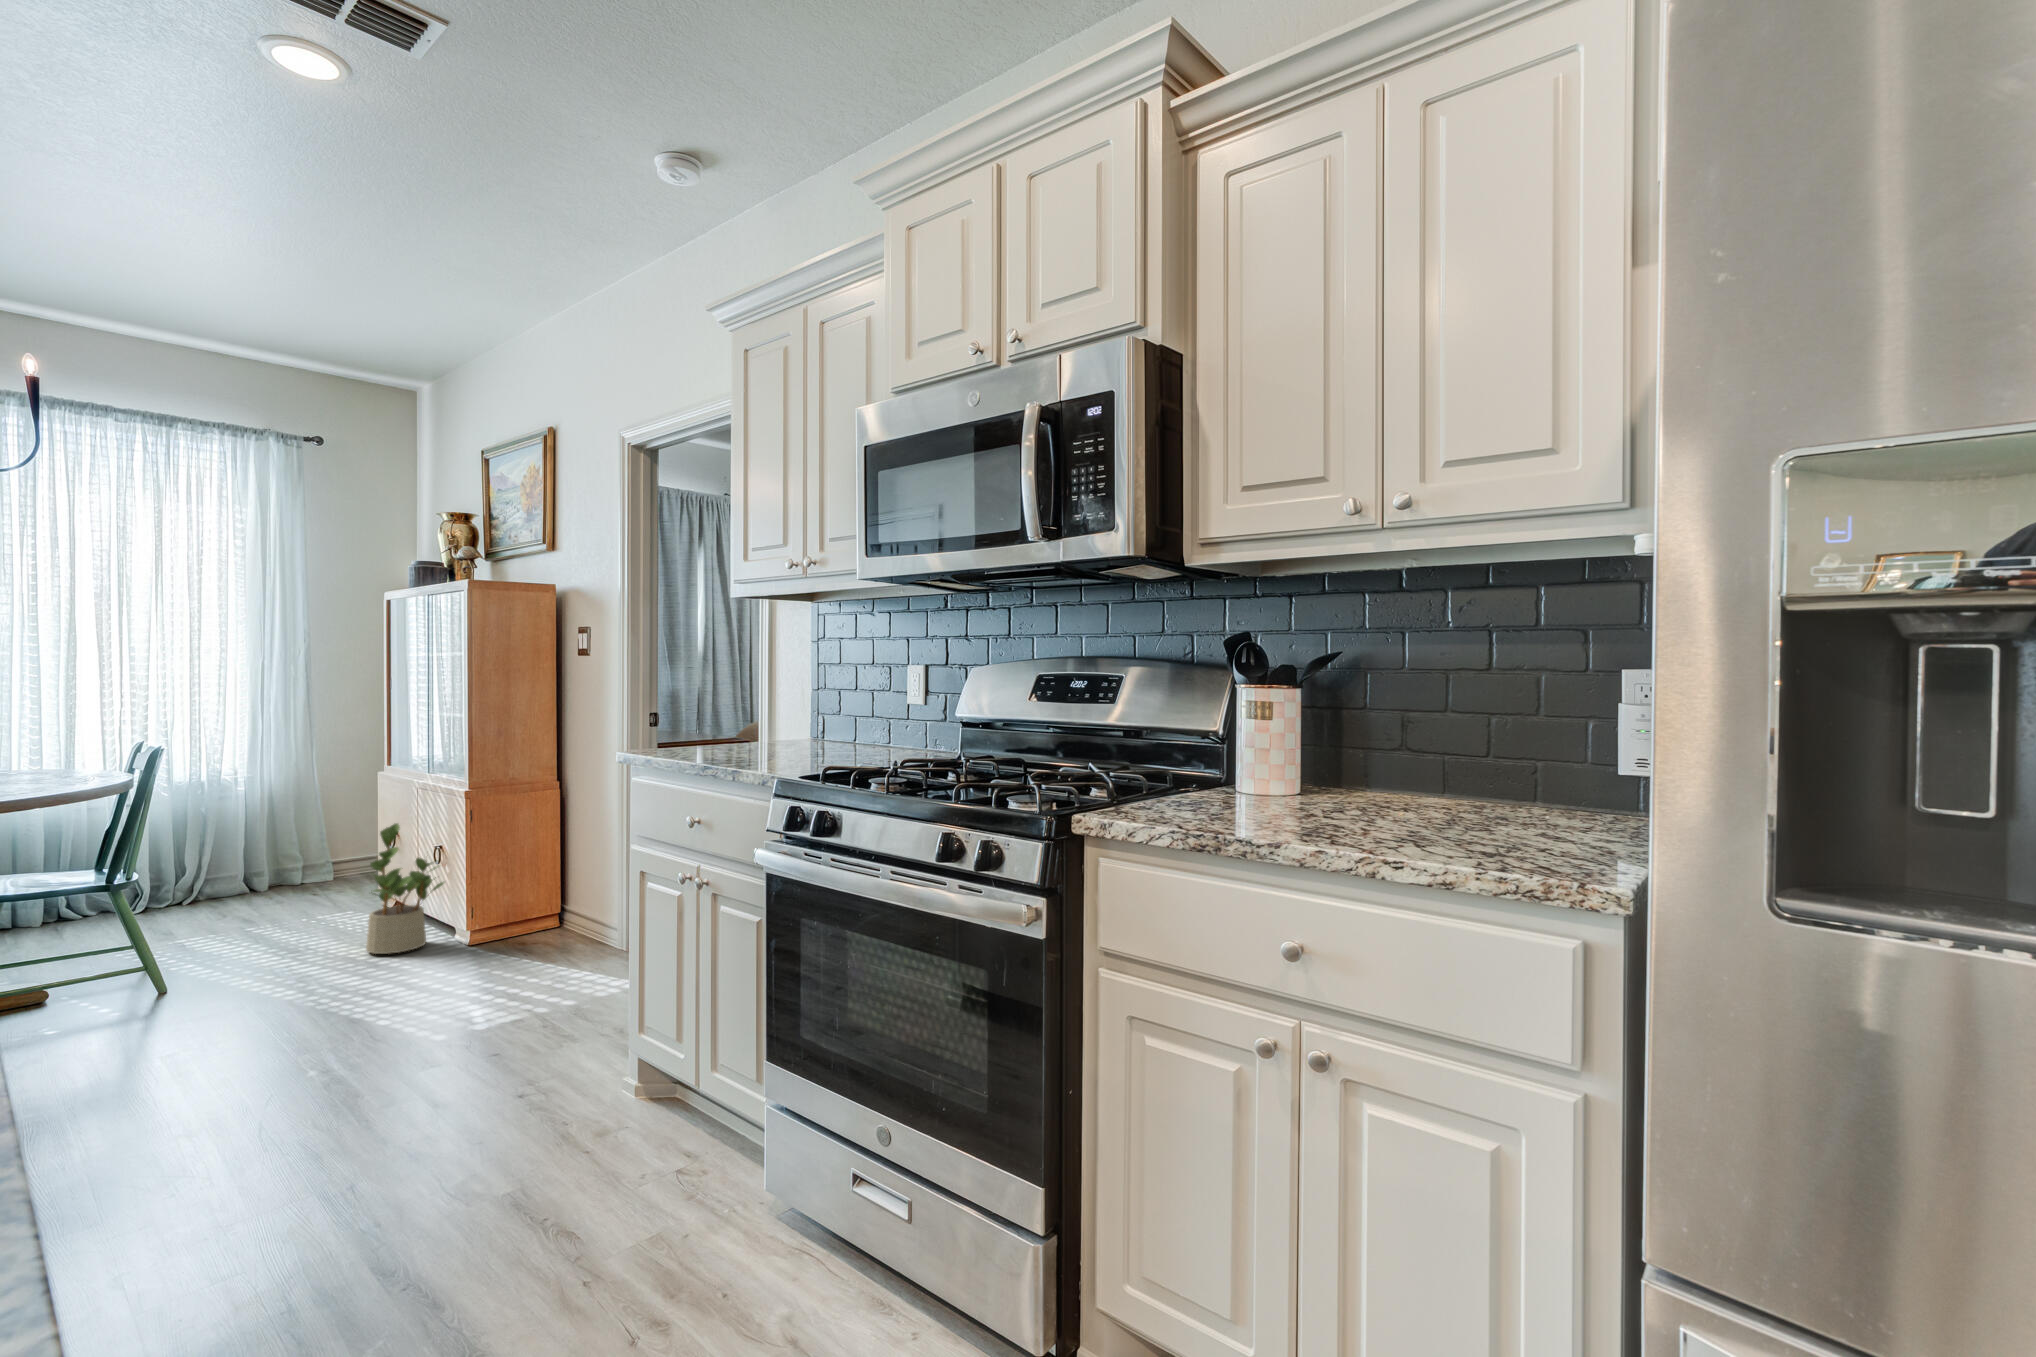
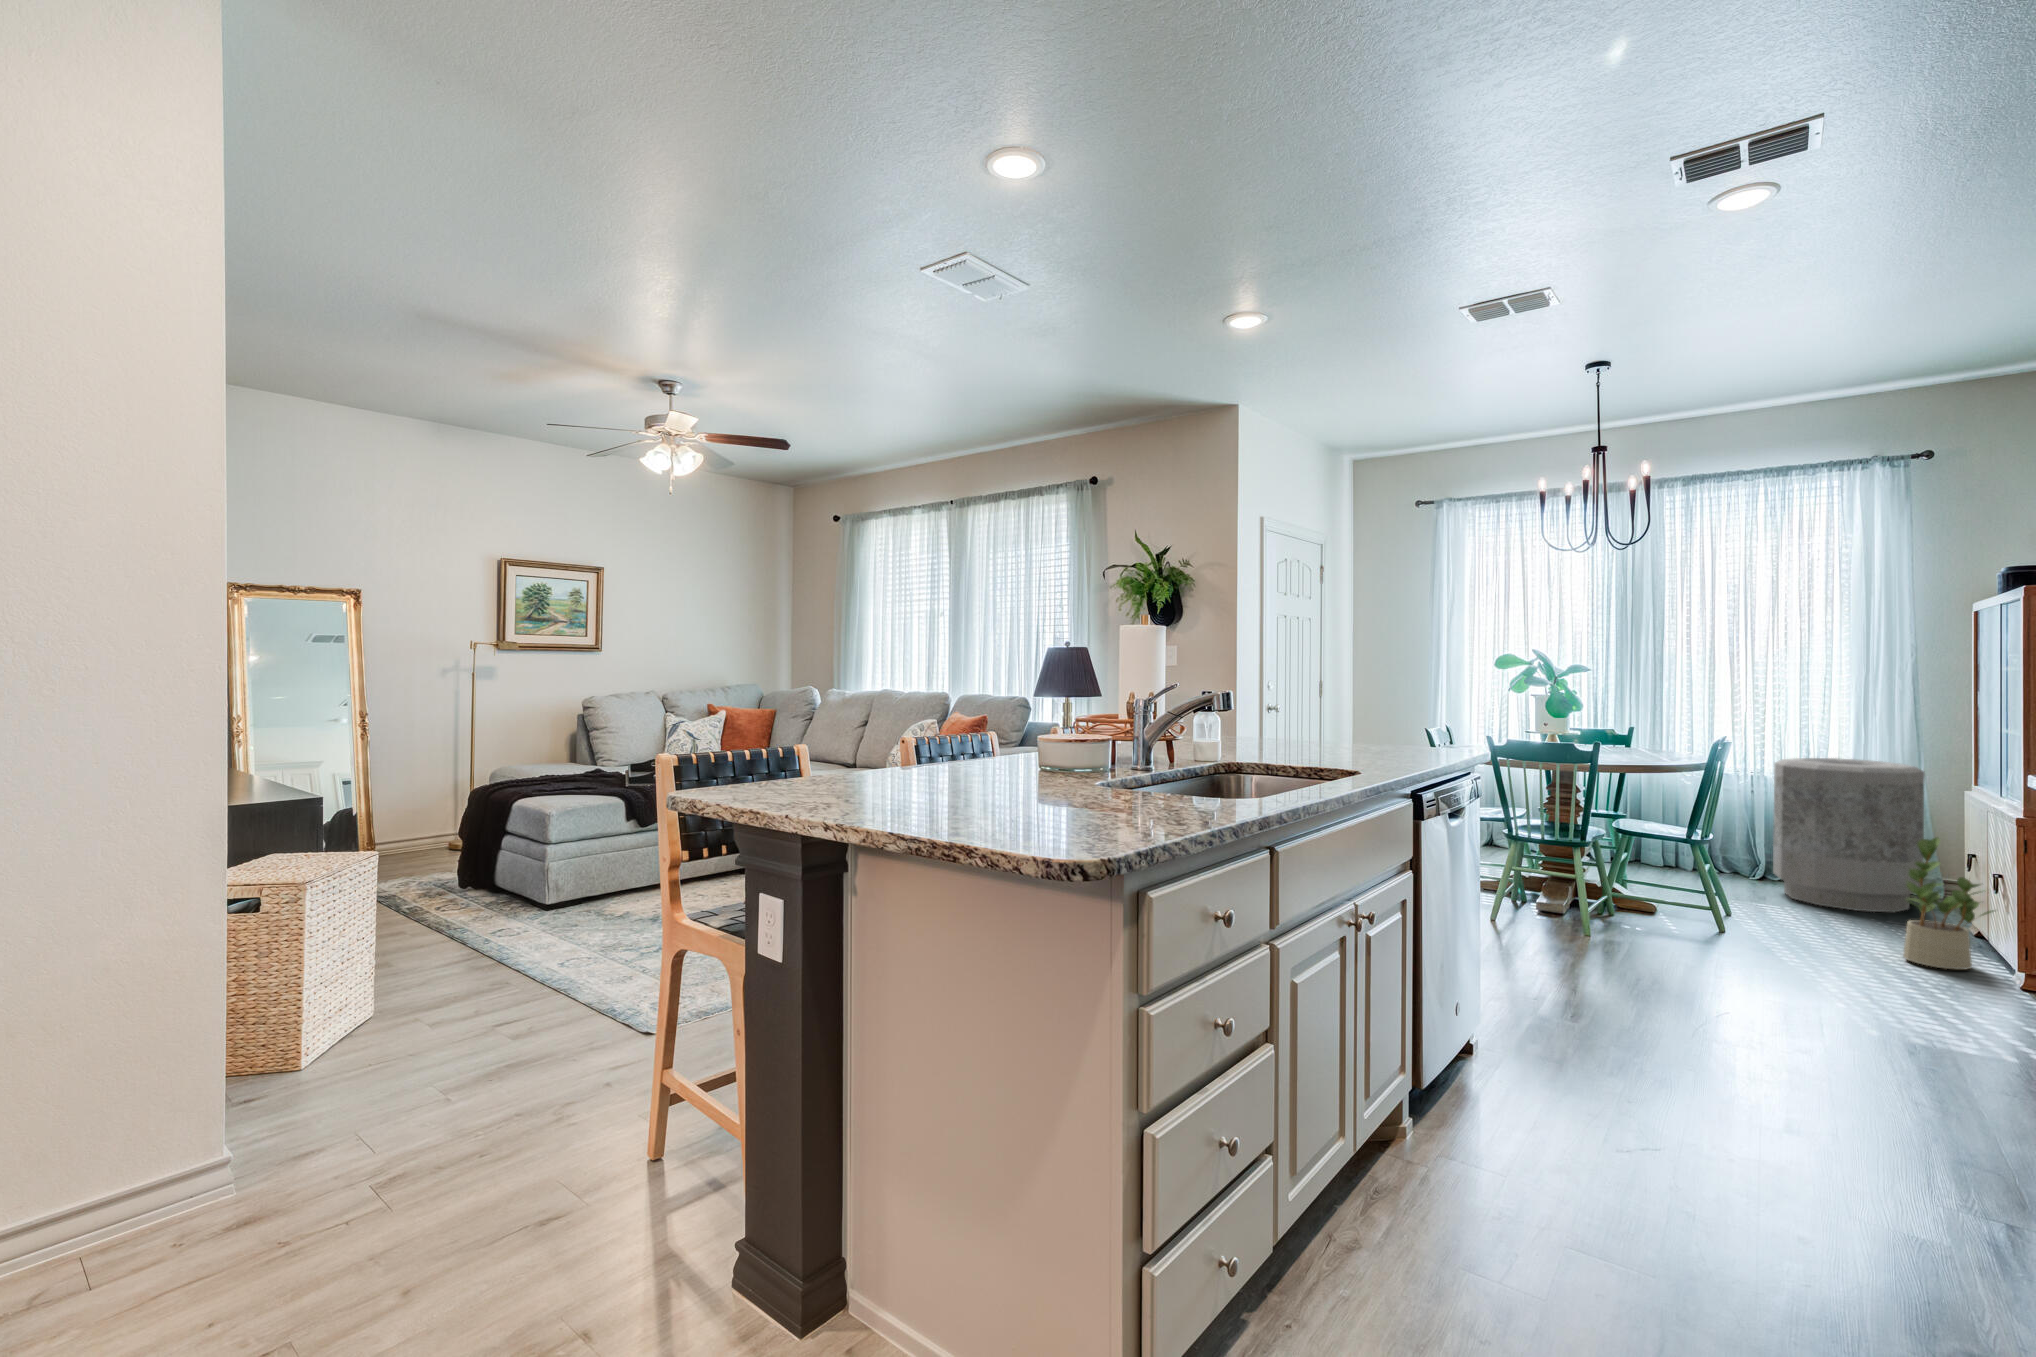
trash can: none [168,753,331,923] -> present [1773,758,1925,912]

